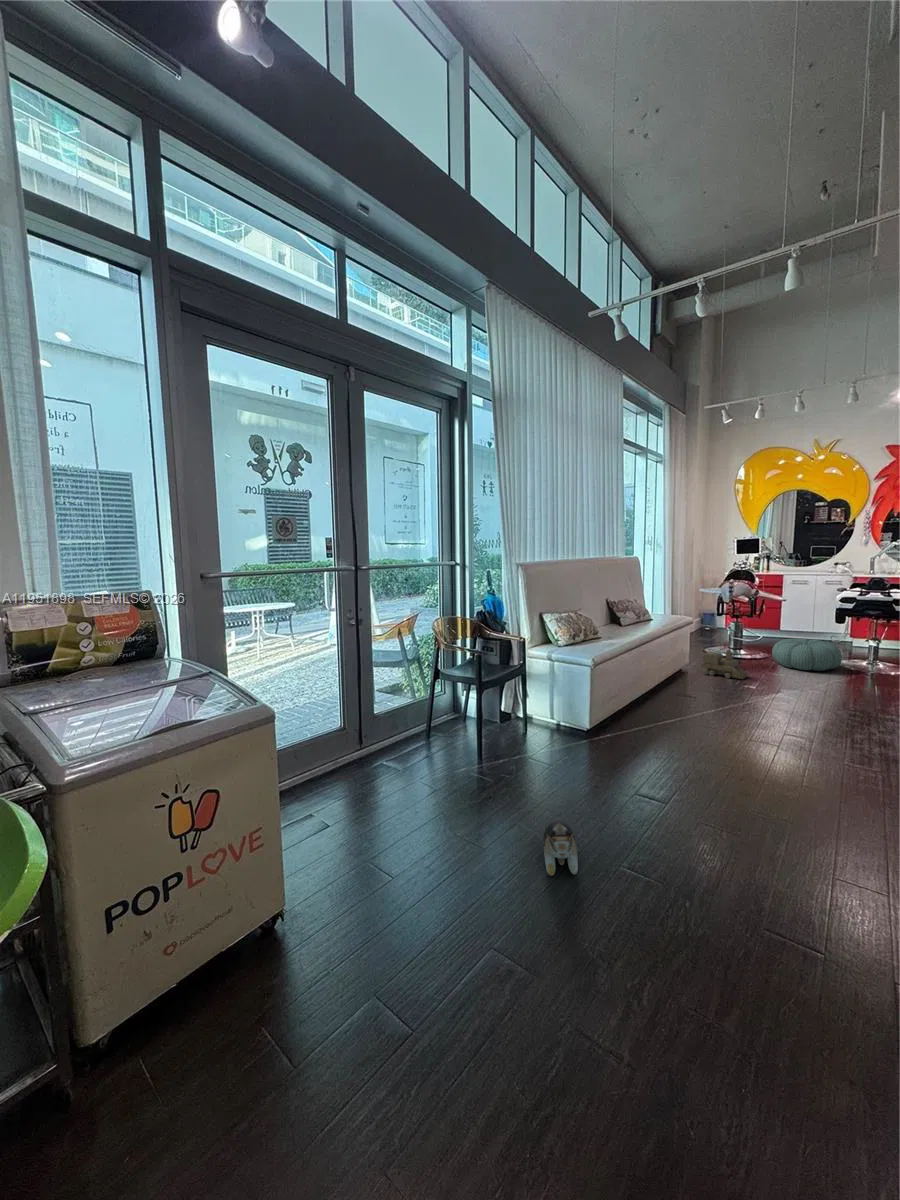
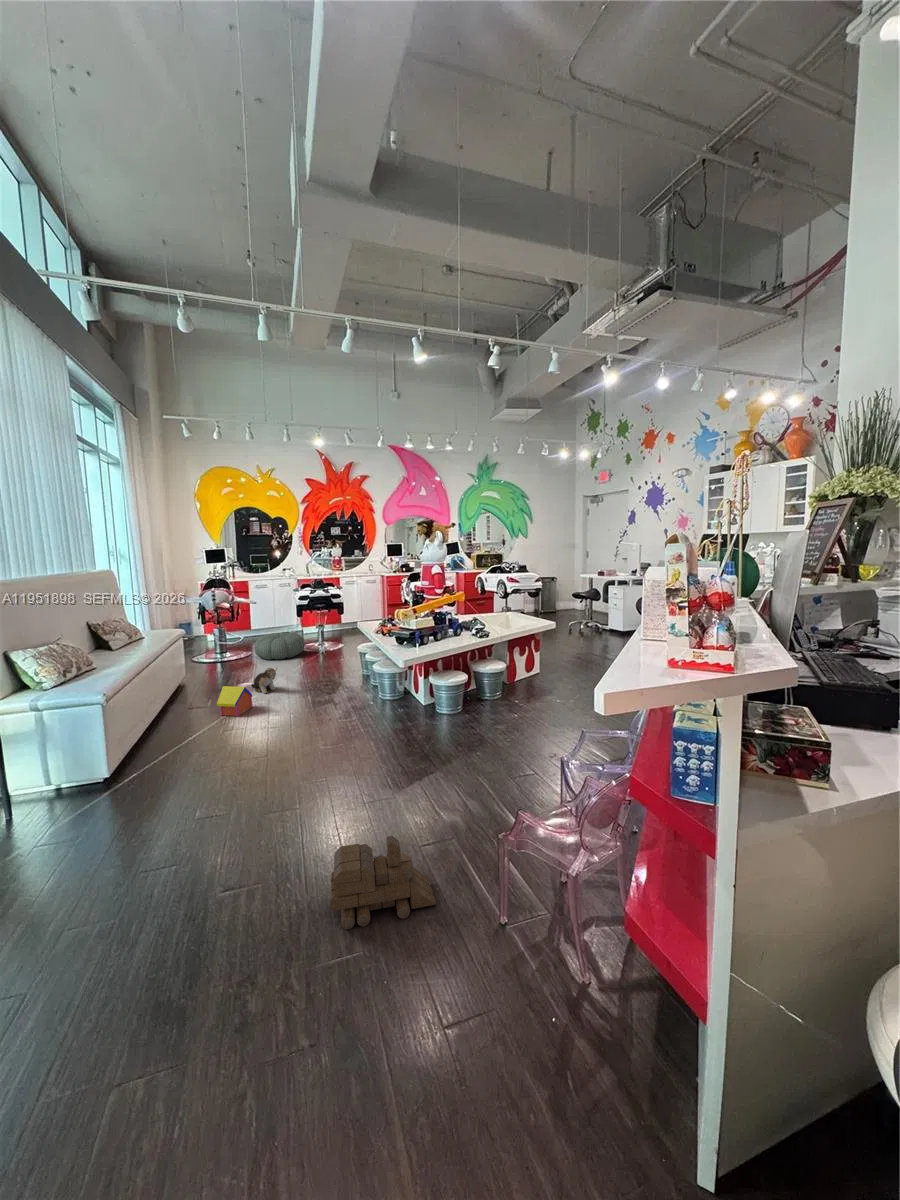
toy train: present [701,650,747,679] -> present [331,836,436,929]
toy house: none [700,681,741,716] -> present [217,686,252,716]
plush toy: present [544,821,578,876] -> present [251,668,277,694]

